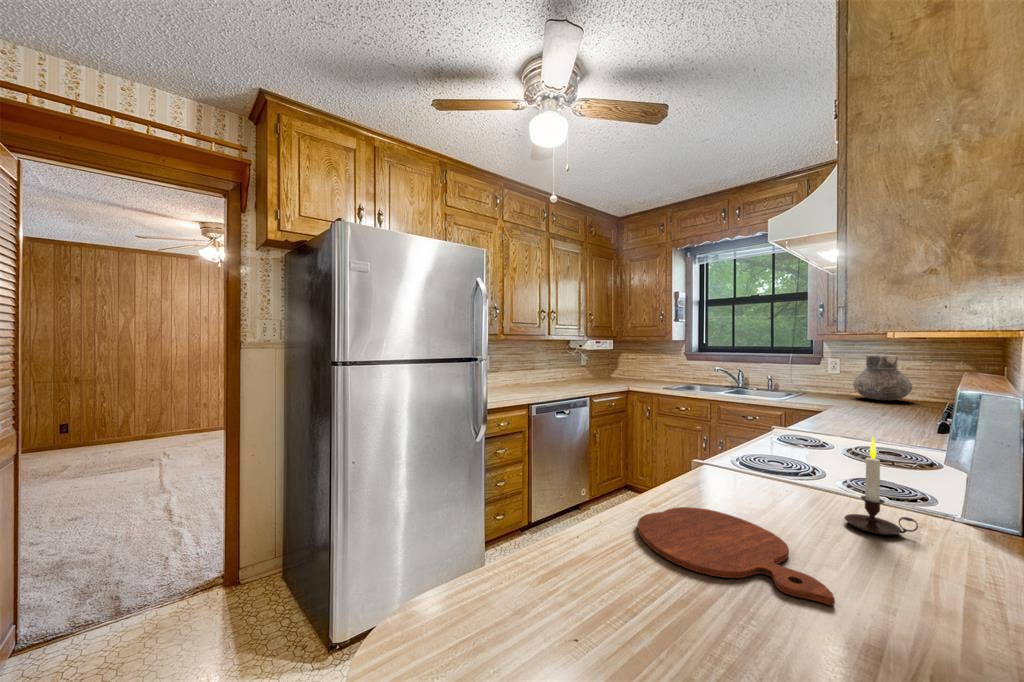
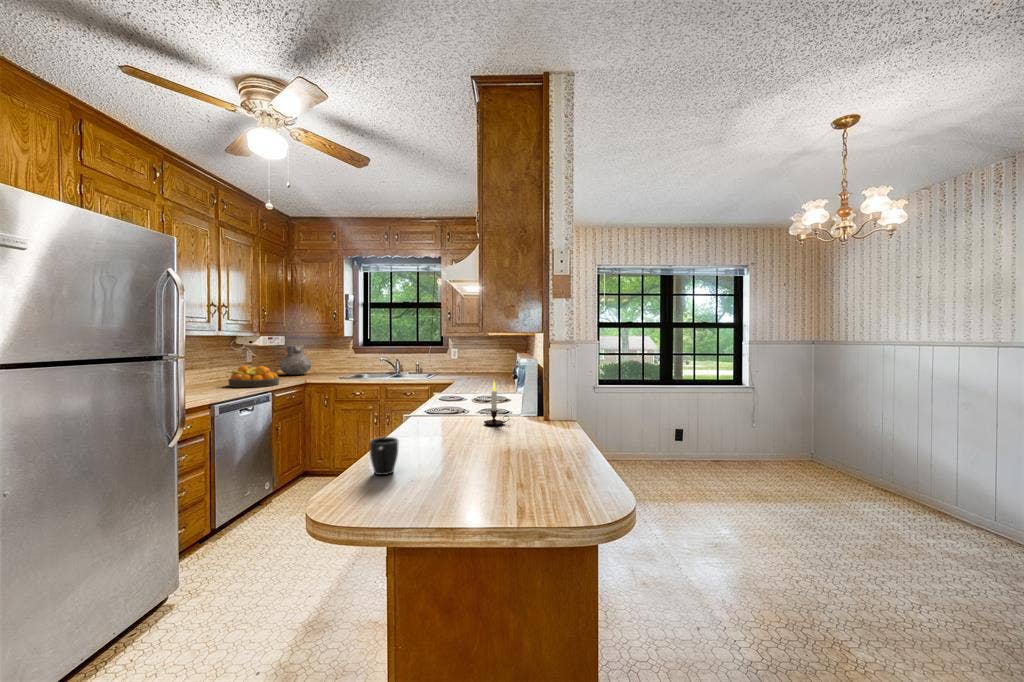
vase: present [853,355,912,400] -> present [279,345,312,375]
fruit bowl: none [557,368,601,390] -> present [228,366,279,387]
cutting board: present [638,507,835,605] -> none [398,431,490,450]
mug: none [516,528,579,612] -> present [369,437,399,475]

